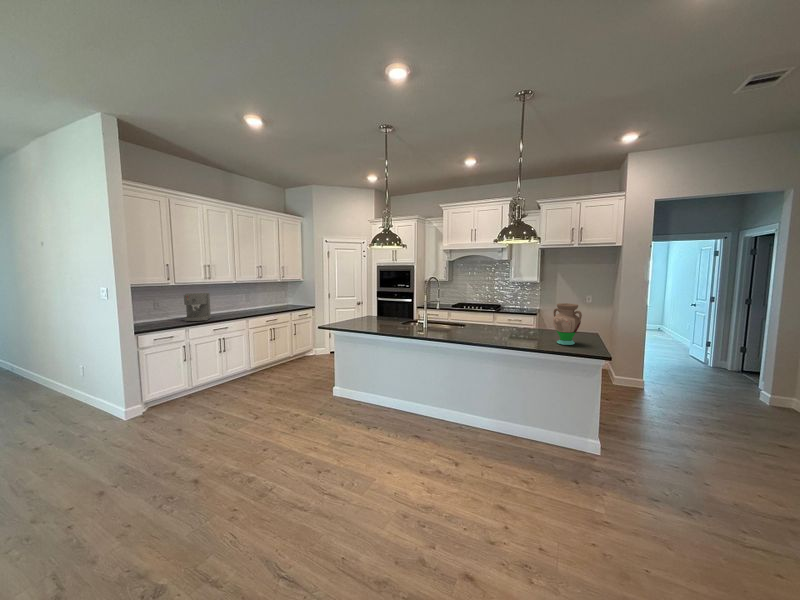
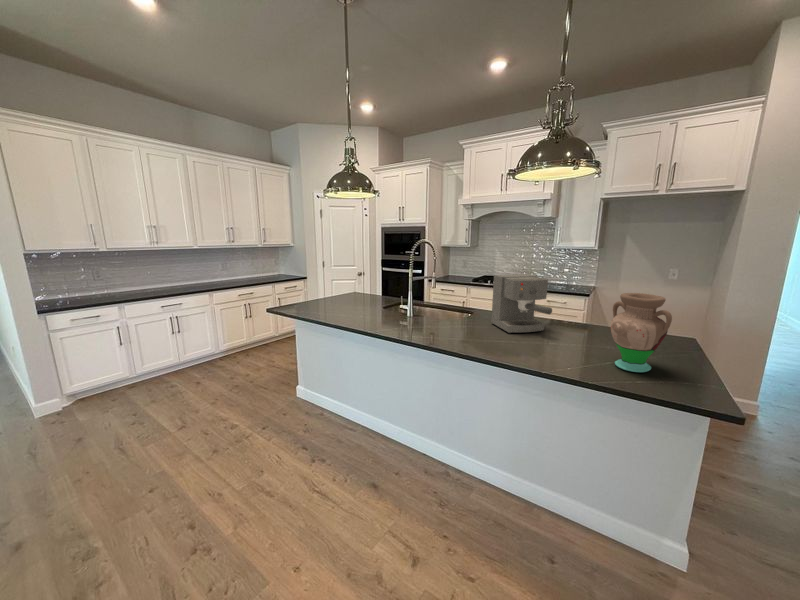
coffee maker: present [184,293,211,322] -> present [491,274,552,333]

